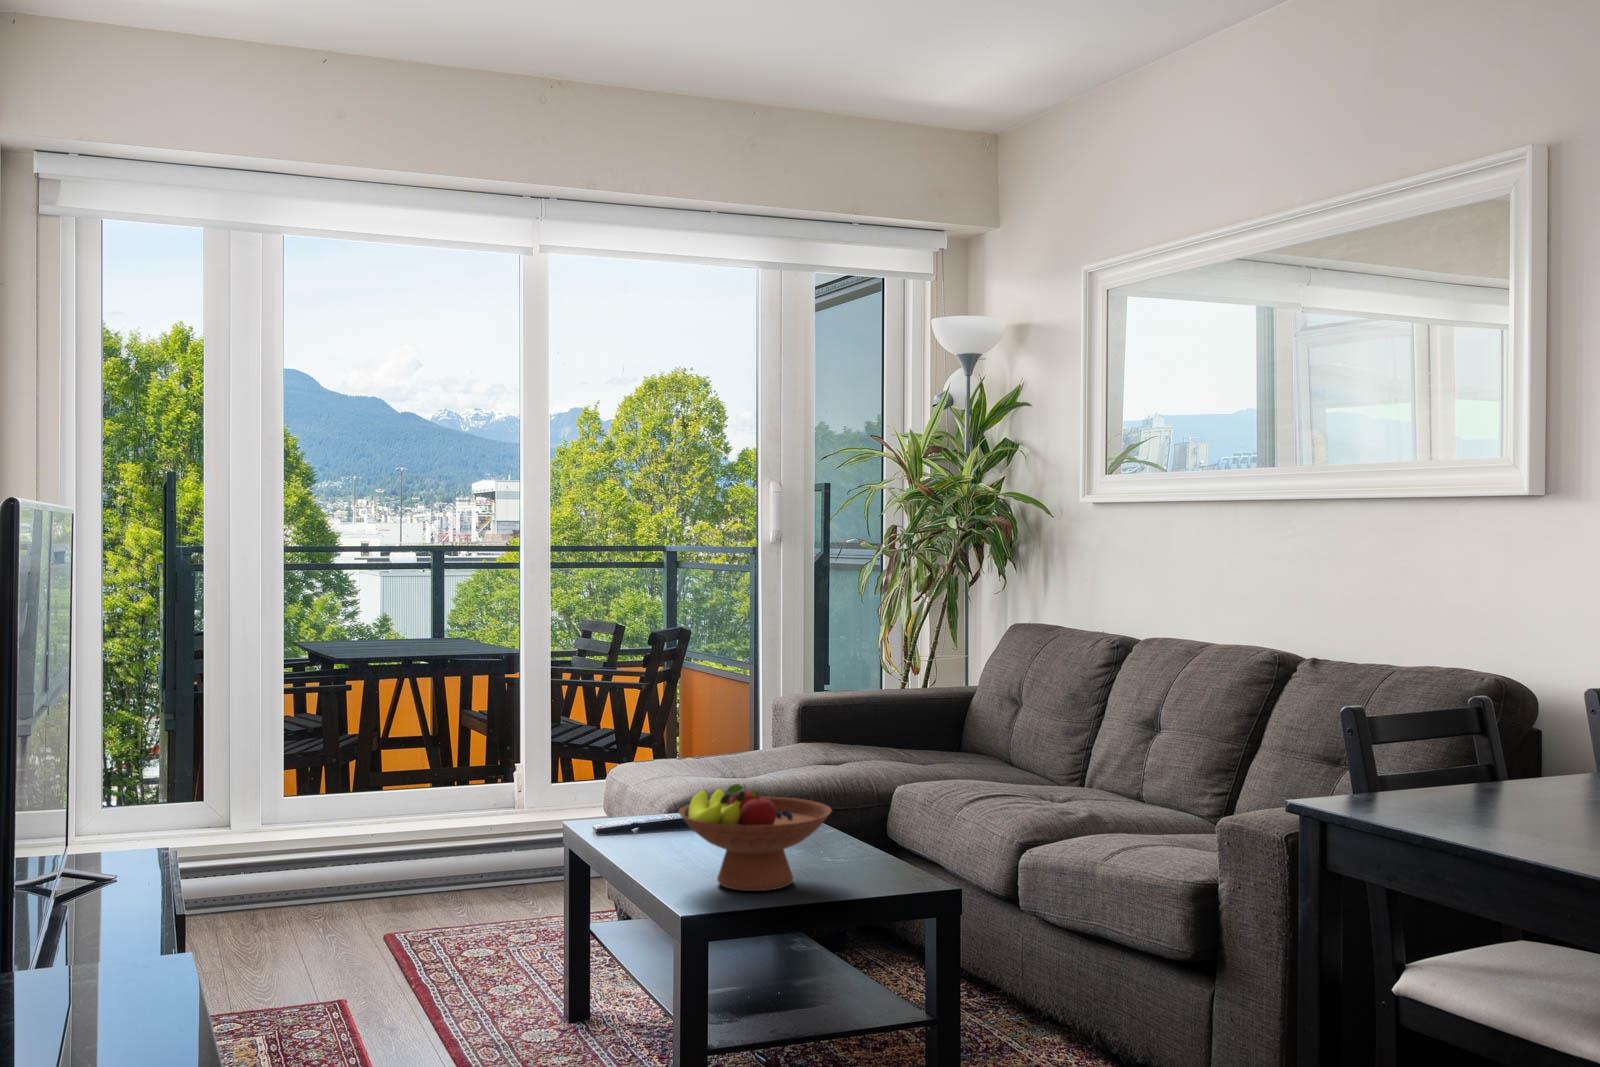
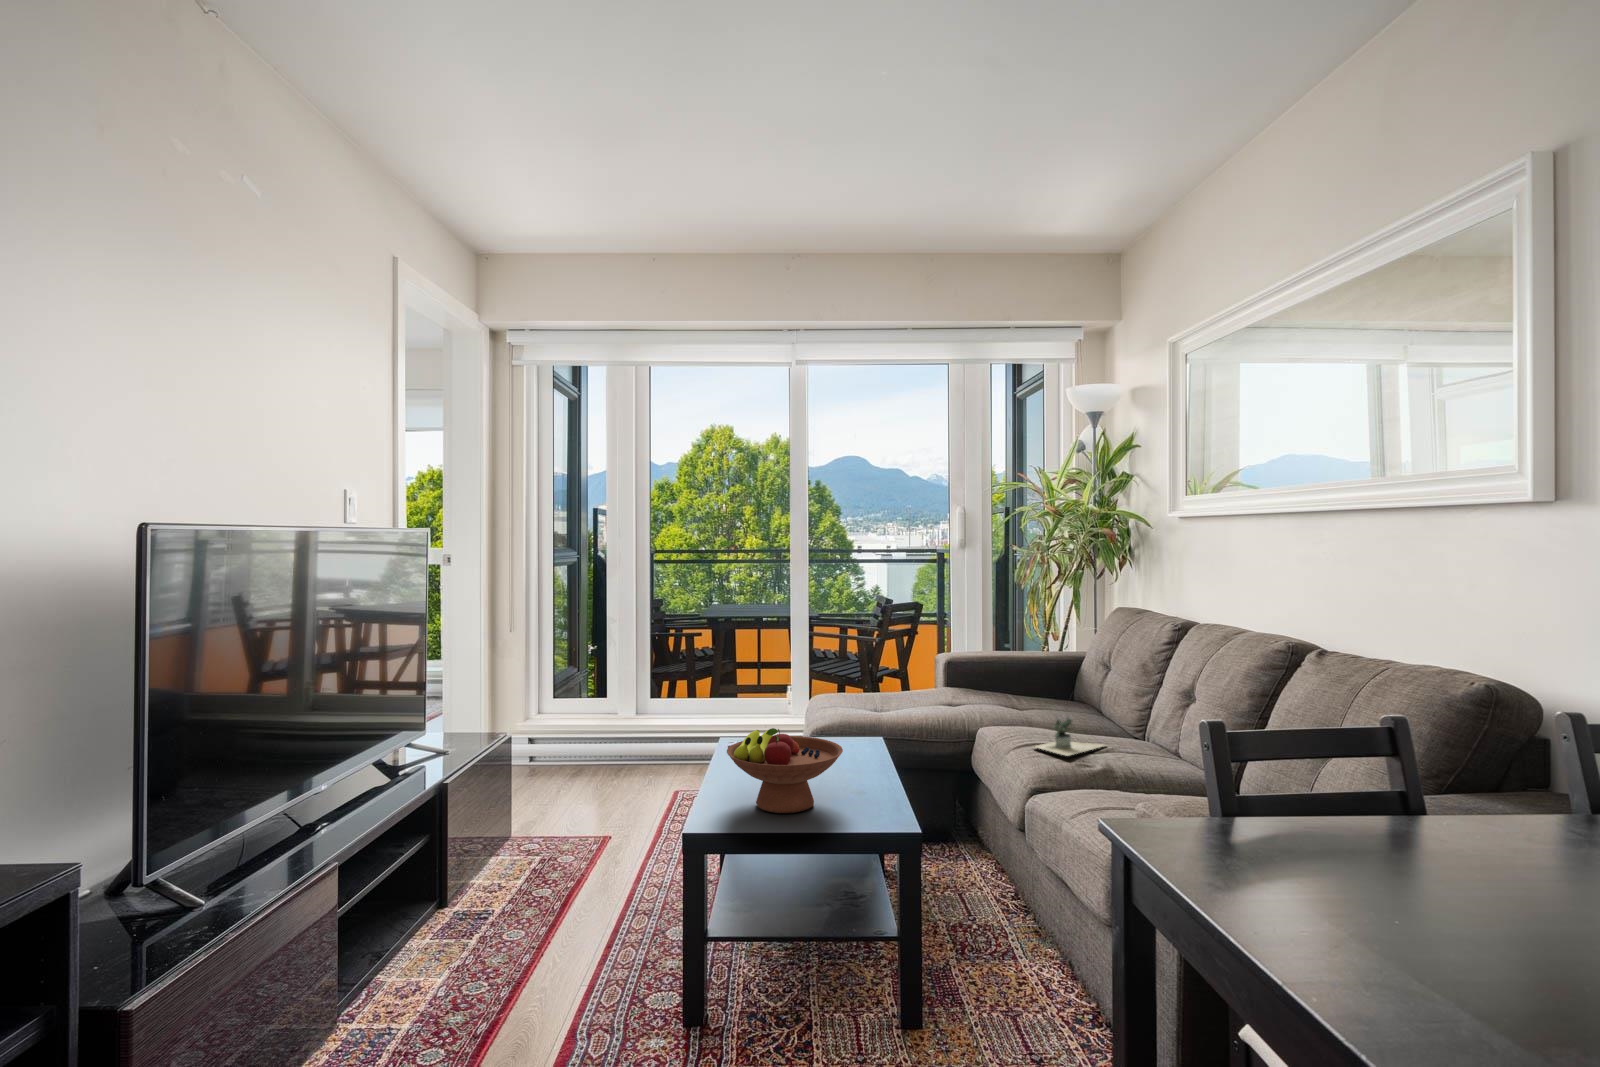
potted plant: none [980,760,1077,807] -> present [1035,718,1104,756]

